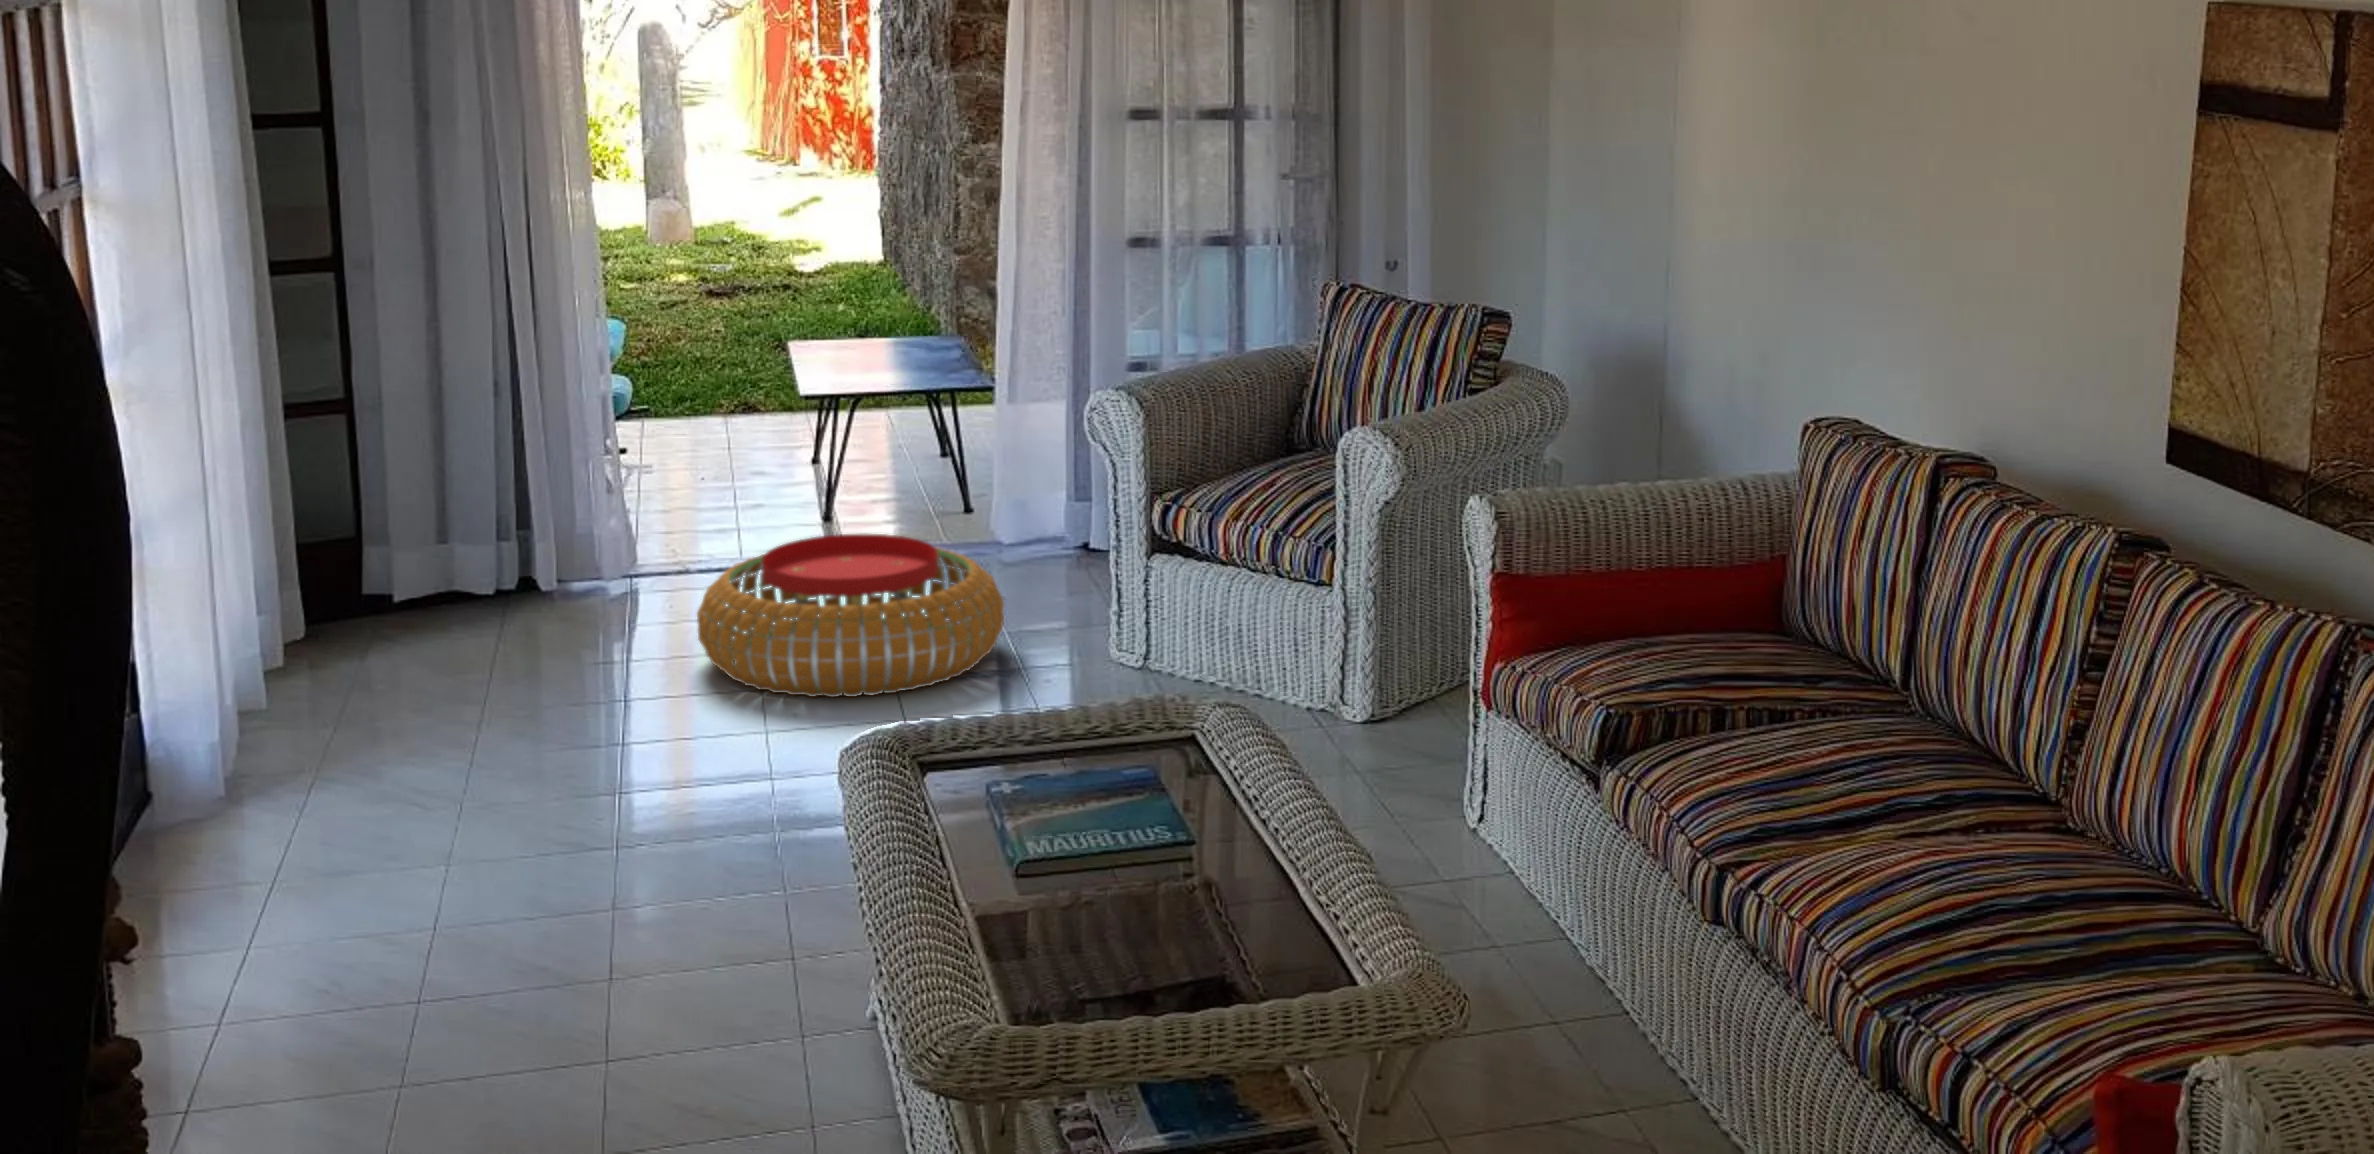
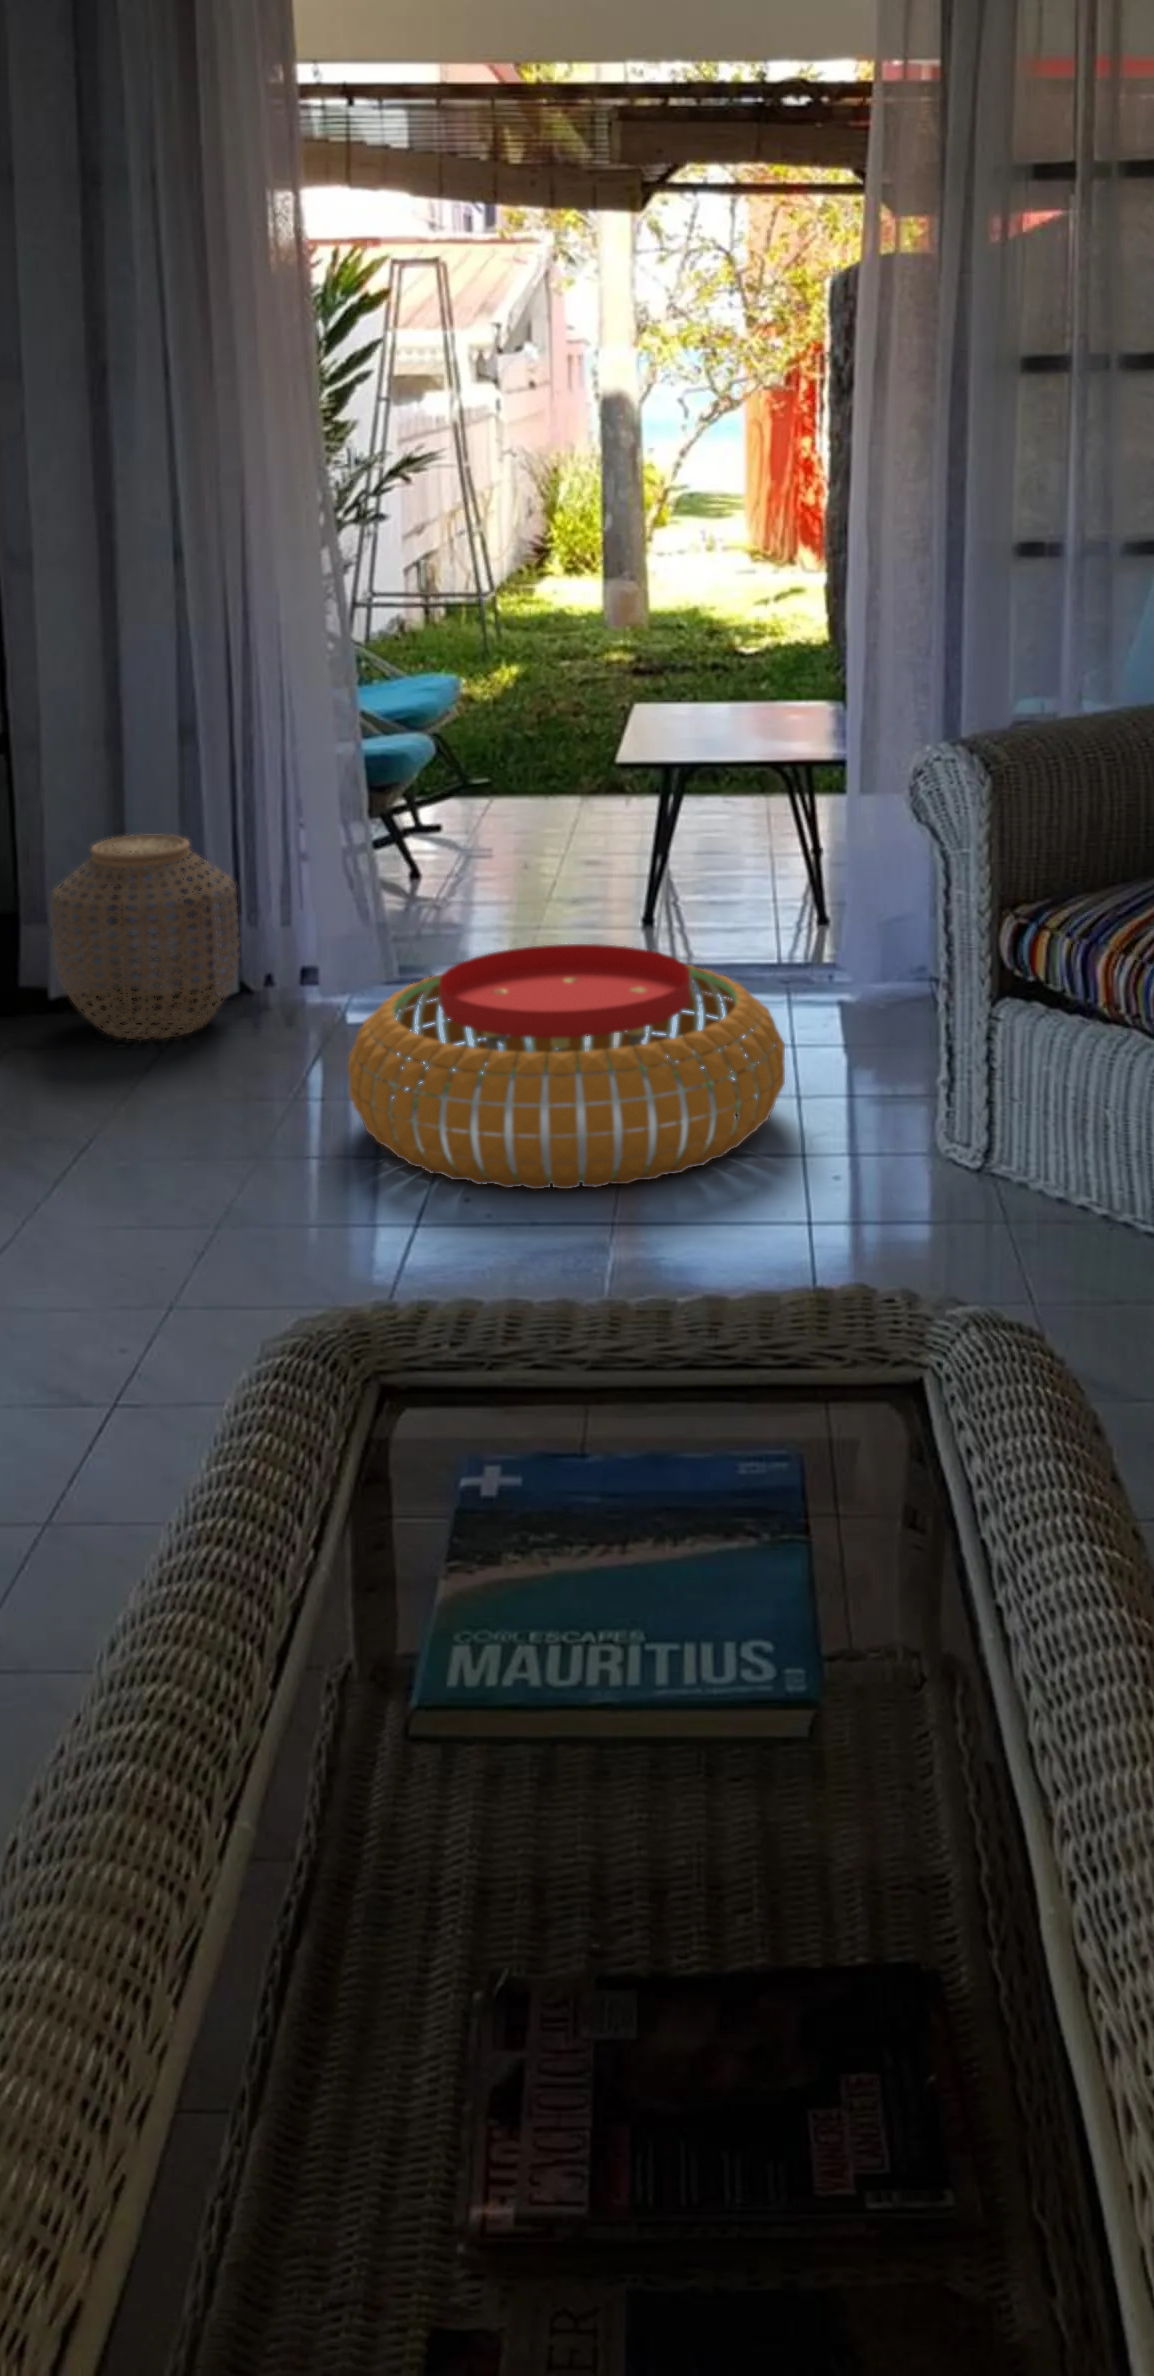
woven basket: none [405,468,554,624] -> present [50,835,240,1040]

